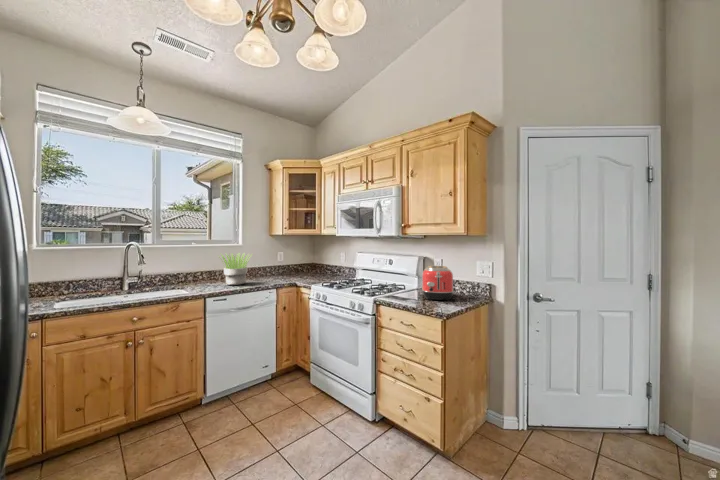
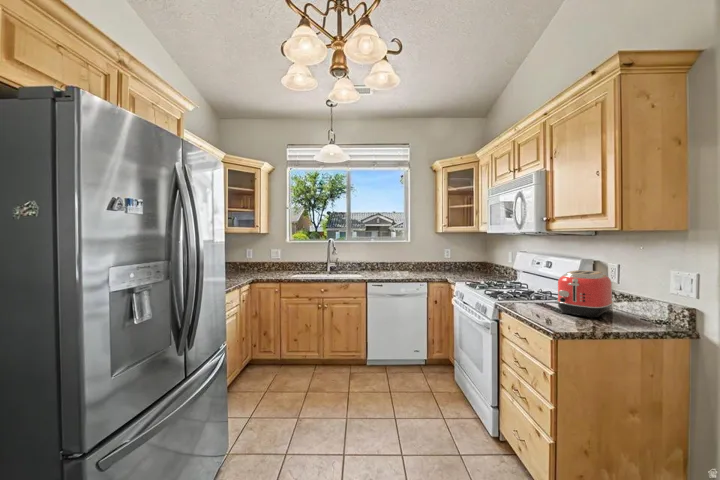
potted plant: present [219,254,250,285] -> none [380,247,411,275]

